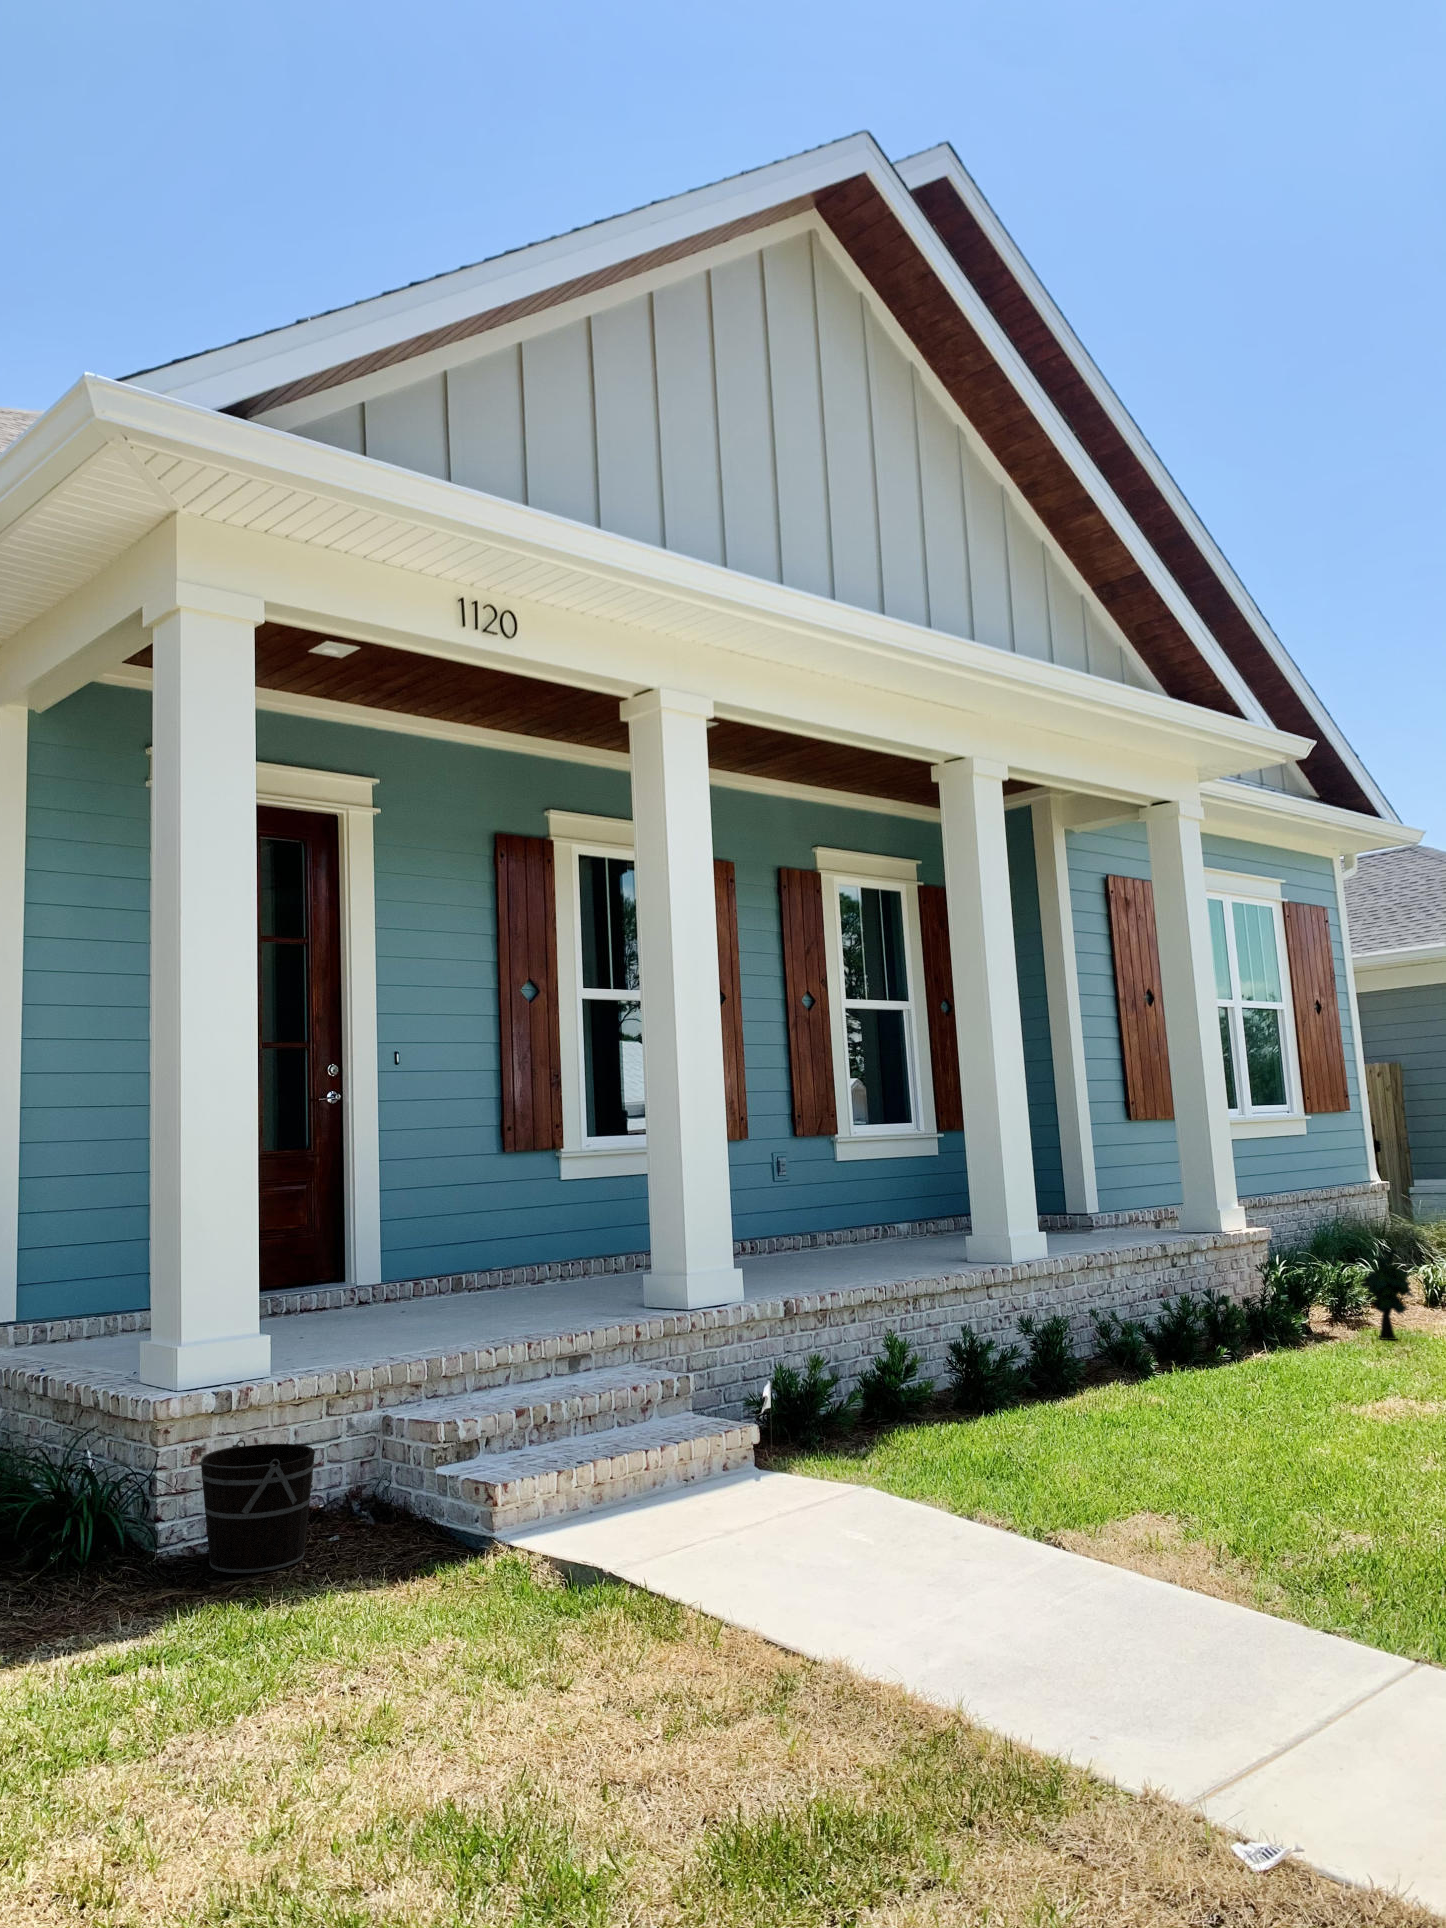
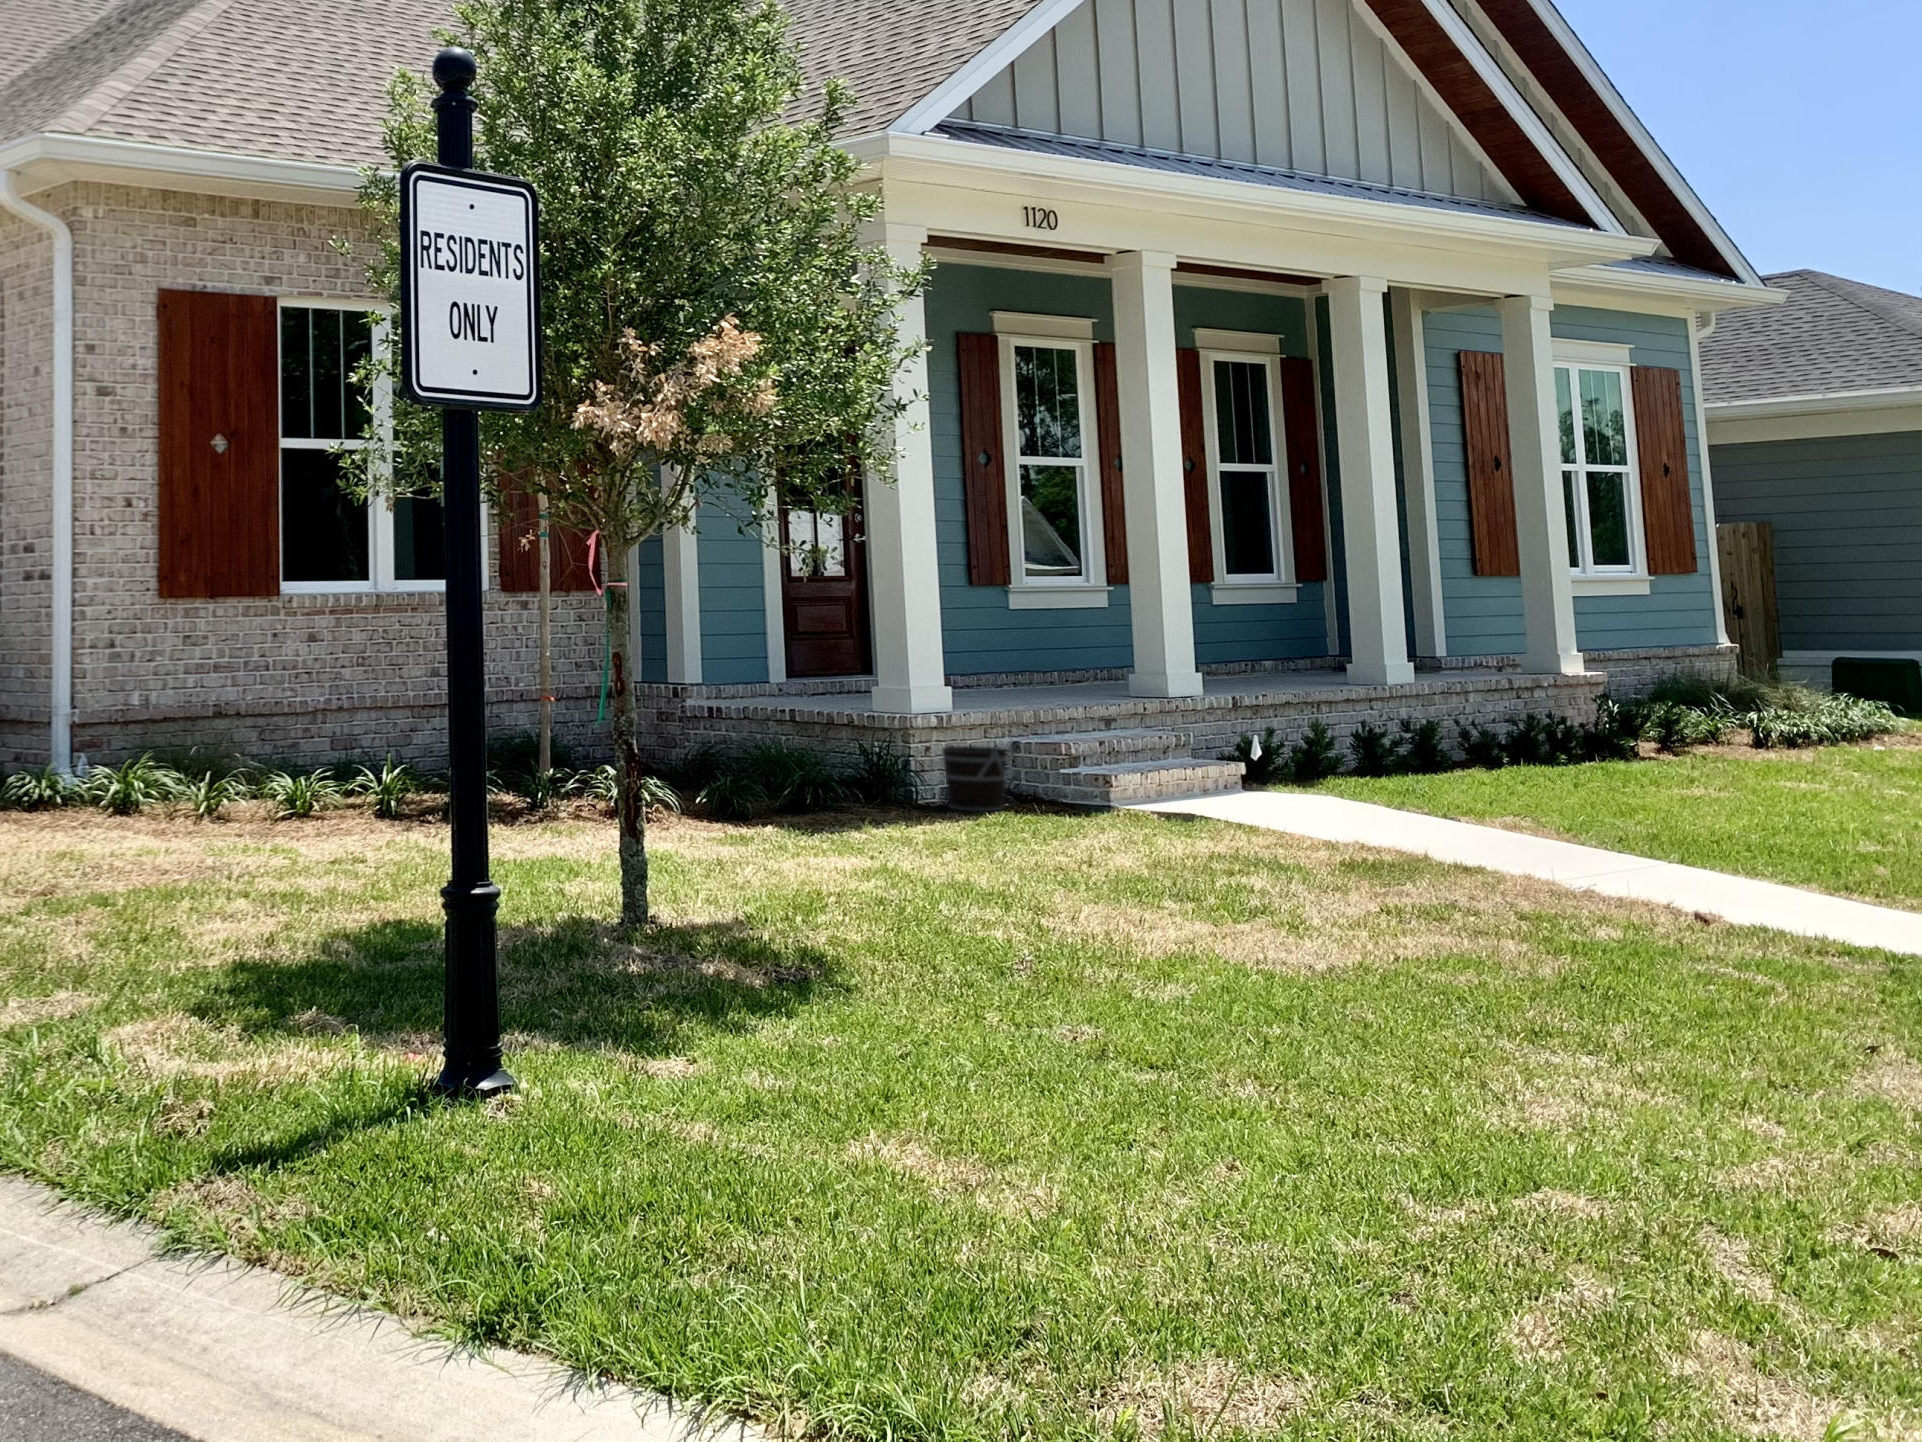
decorative plant: present [1356,1249,1413,1340] -> none [1686,687,1740,764]

